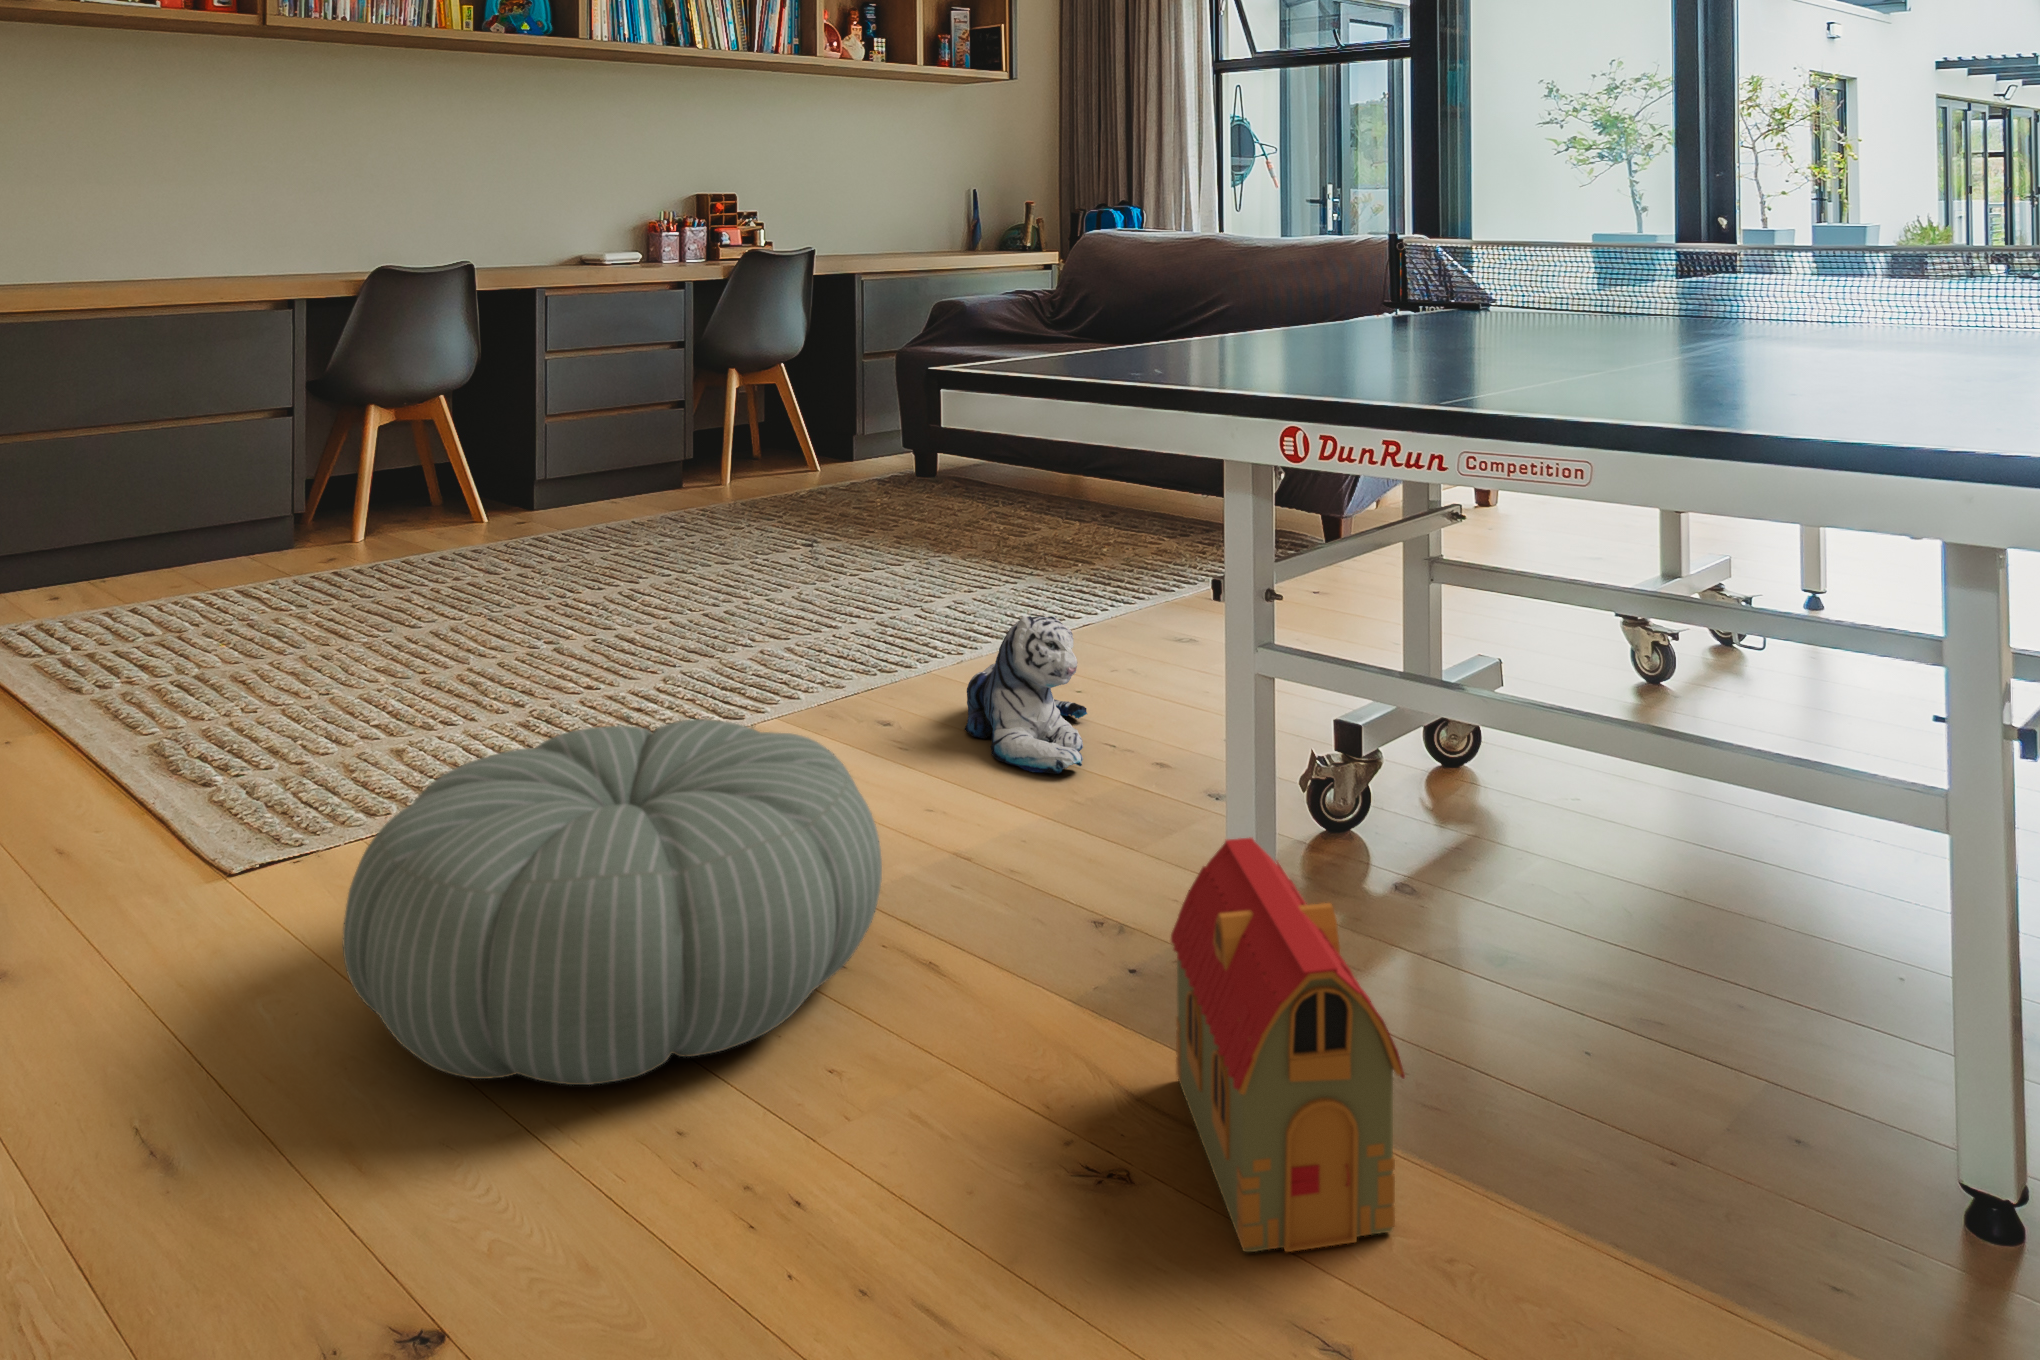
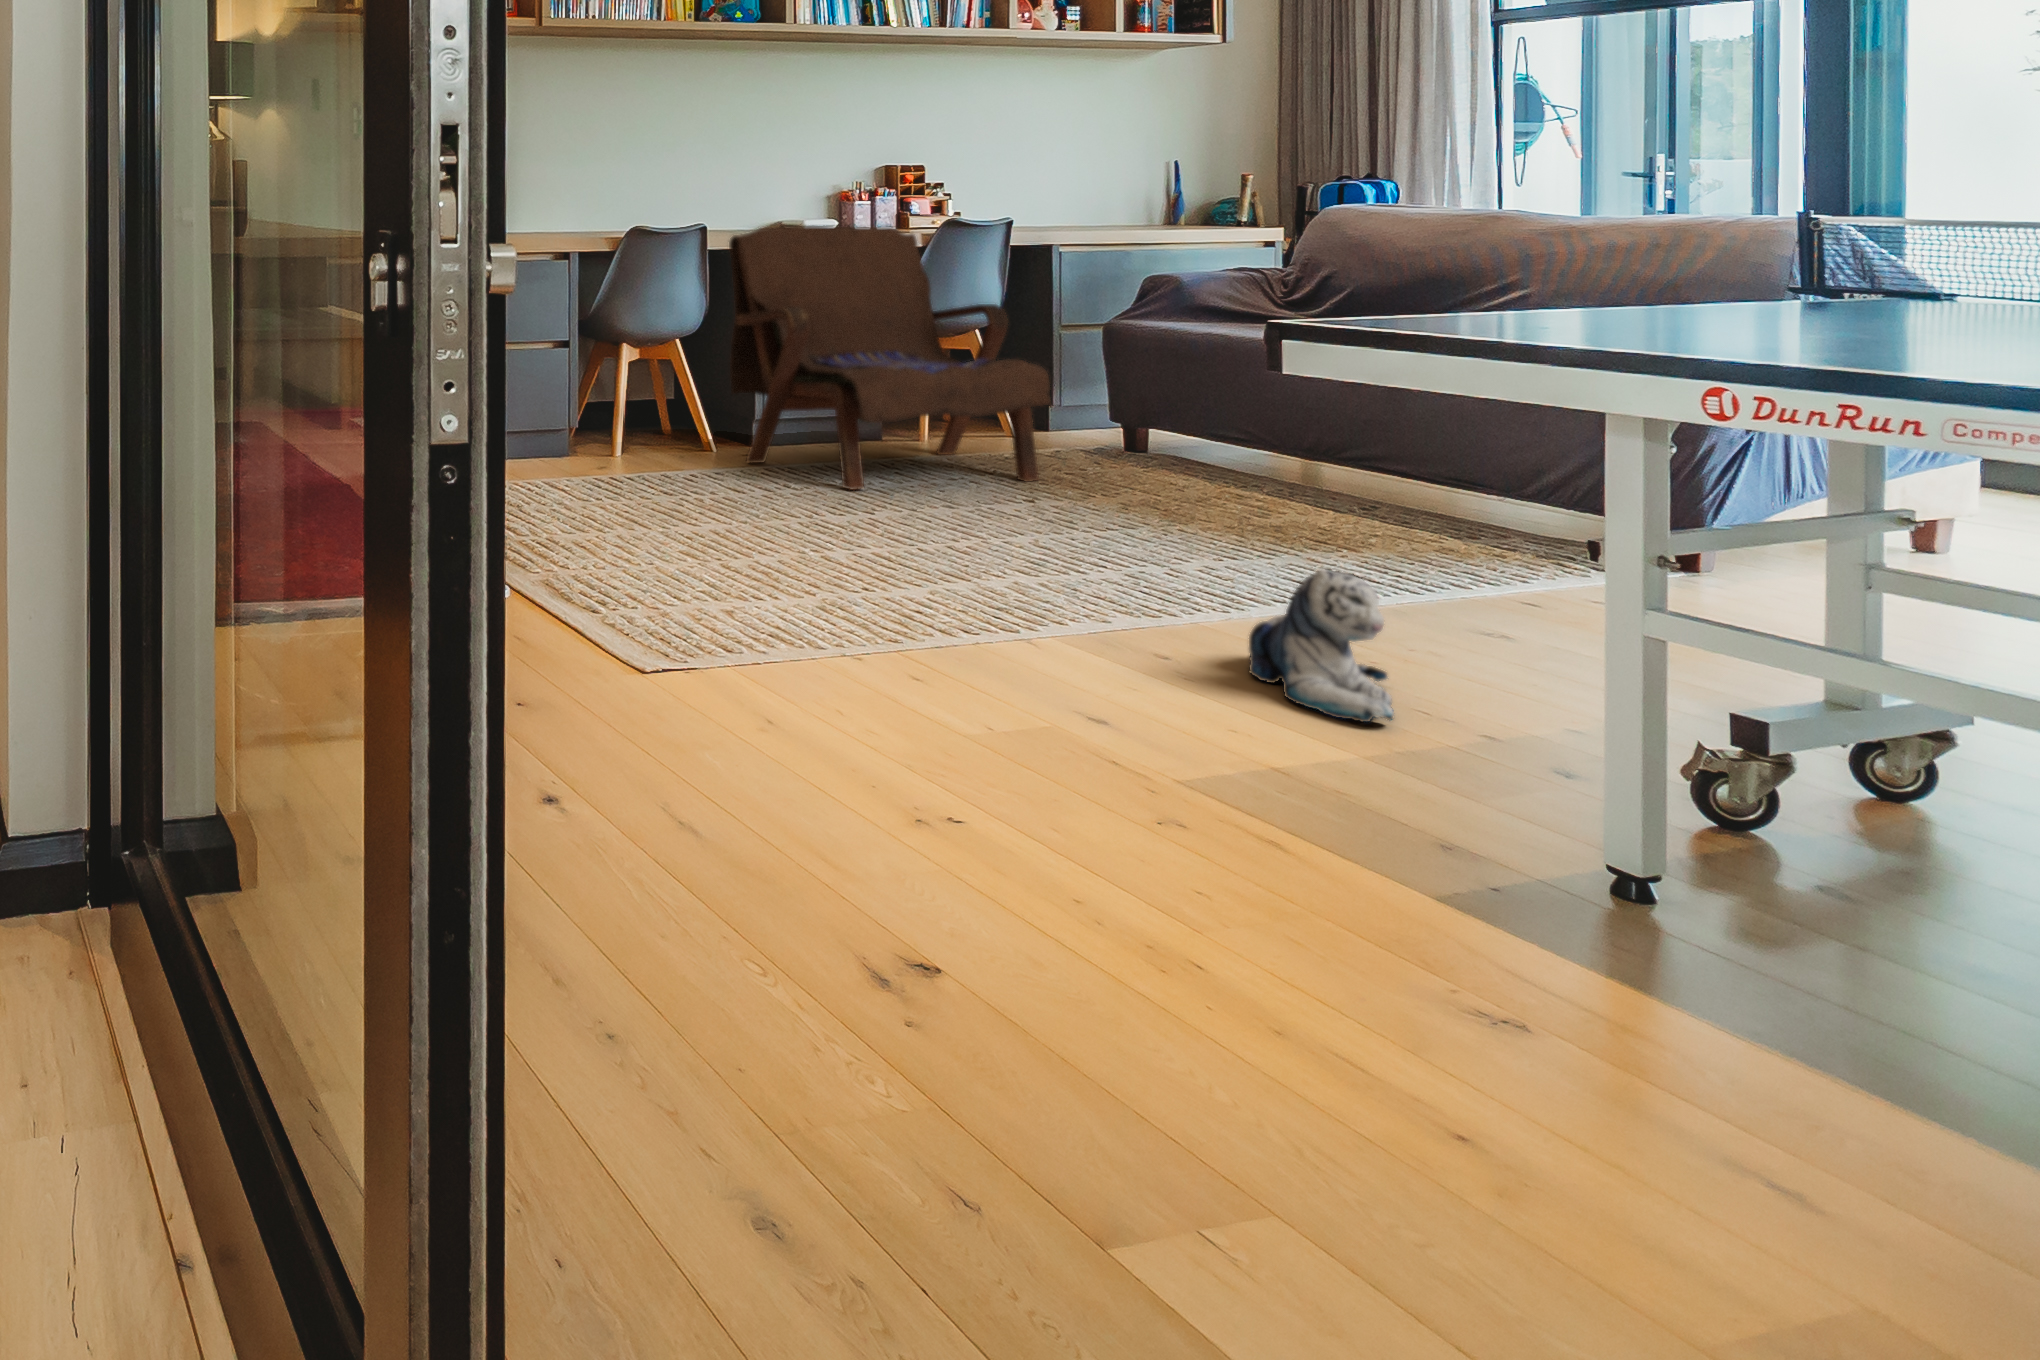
armchair: none [504,259,839,551] -> present [729,226,1051,490]
pouf: present [343,719,882,1085] -> none [776,594,1222,856]
toy house: present [1171,838,1405,1252] -> none [1558,760,1871,1134]

